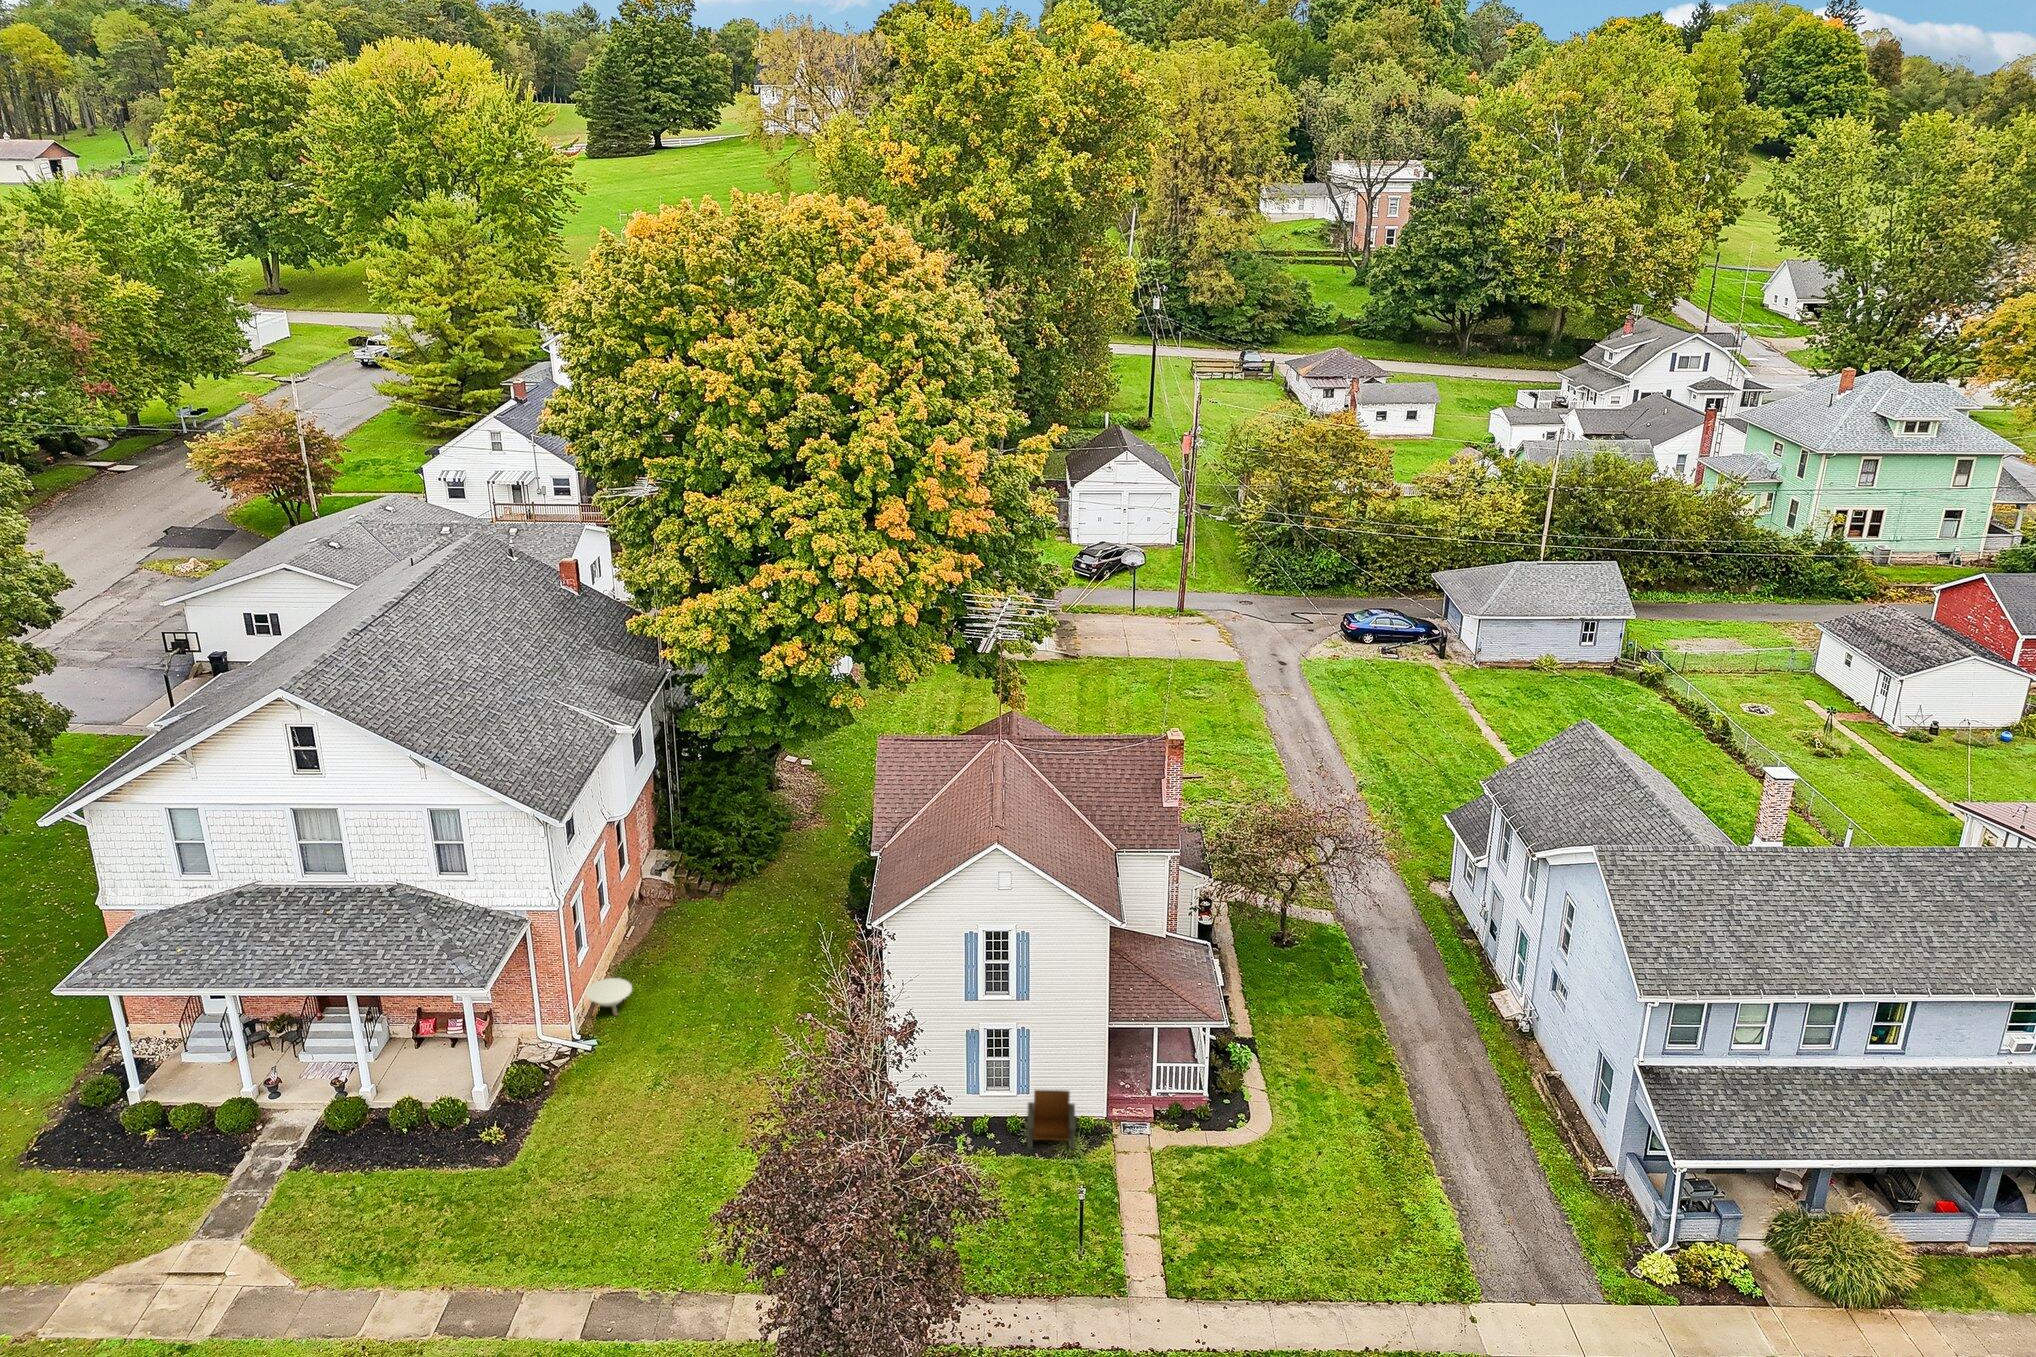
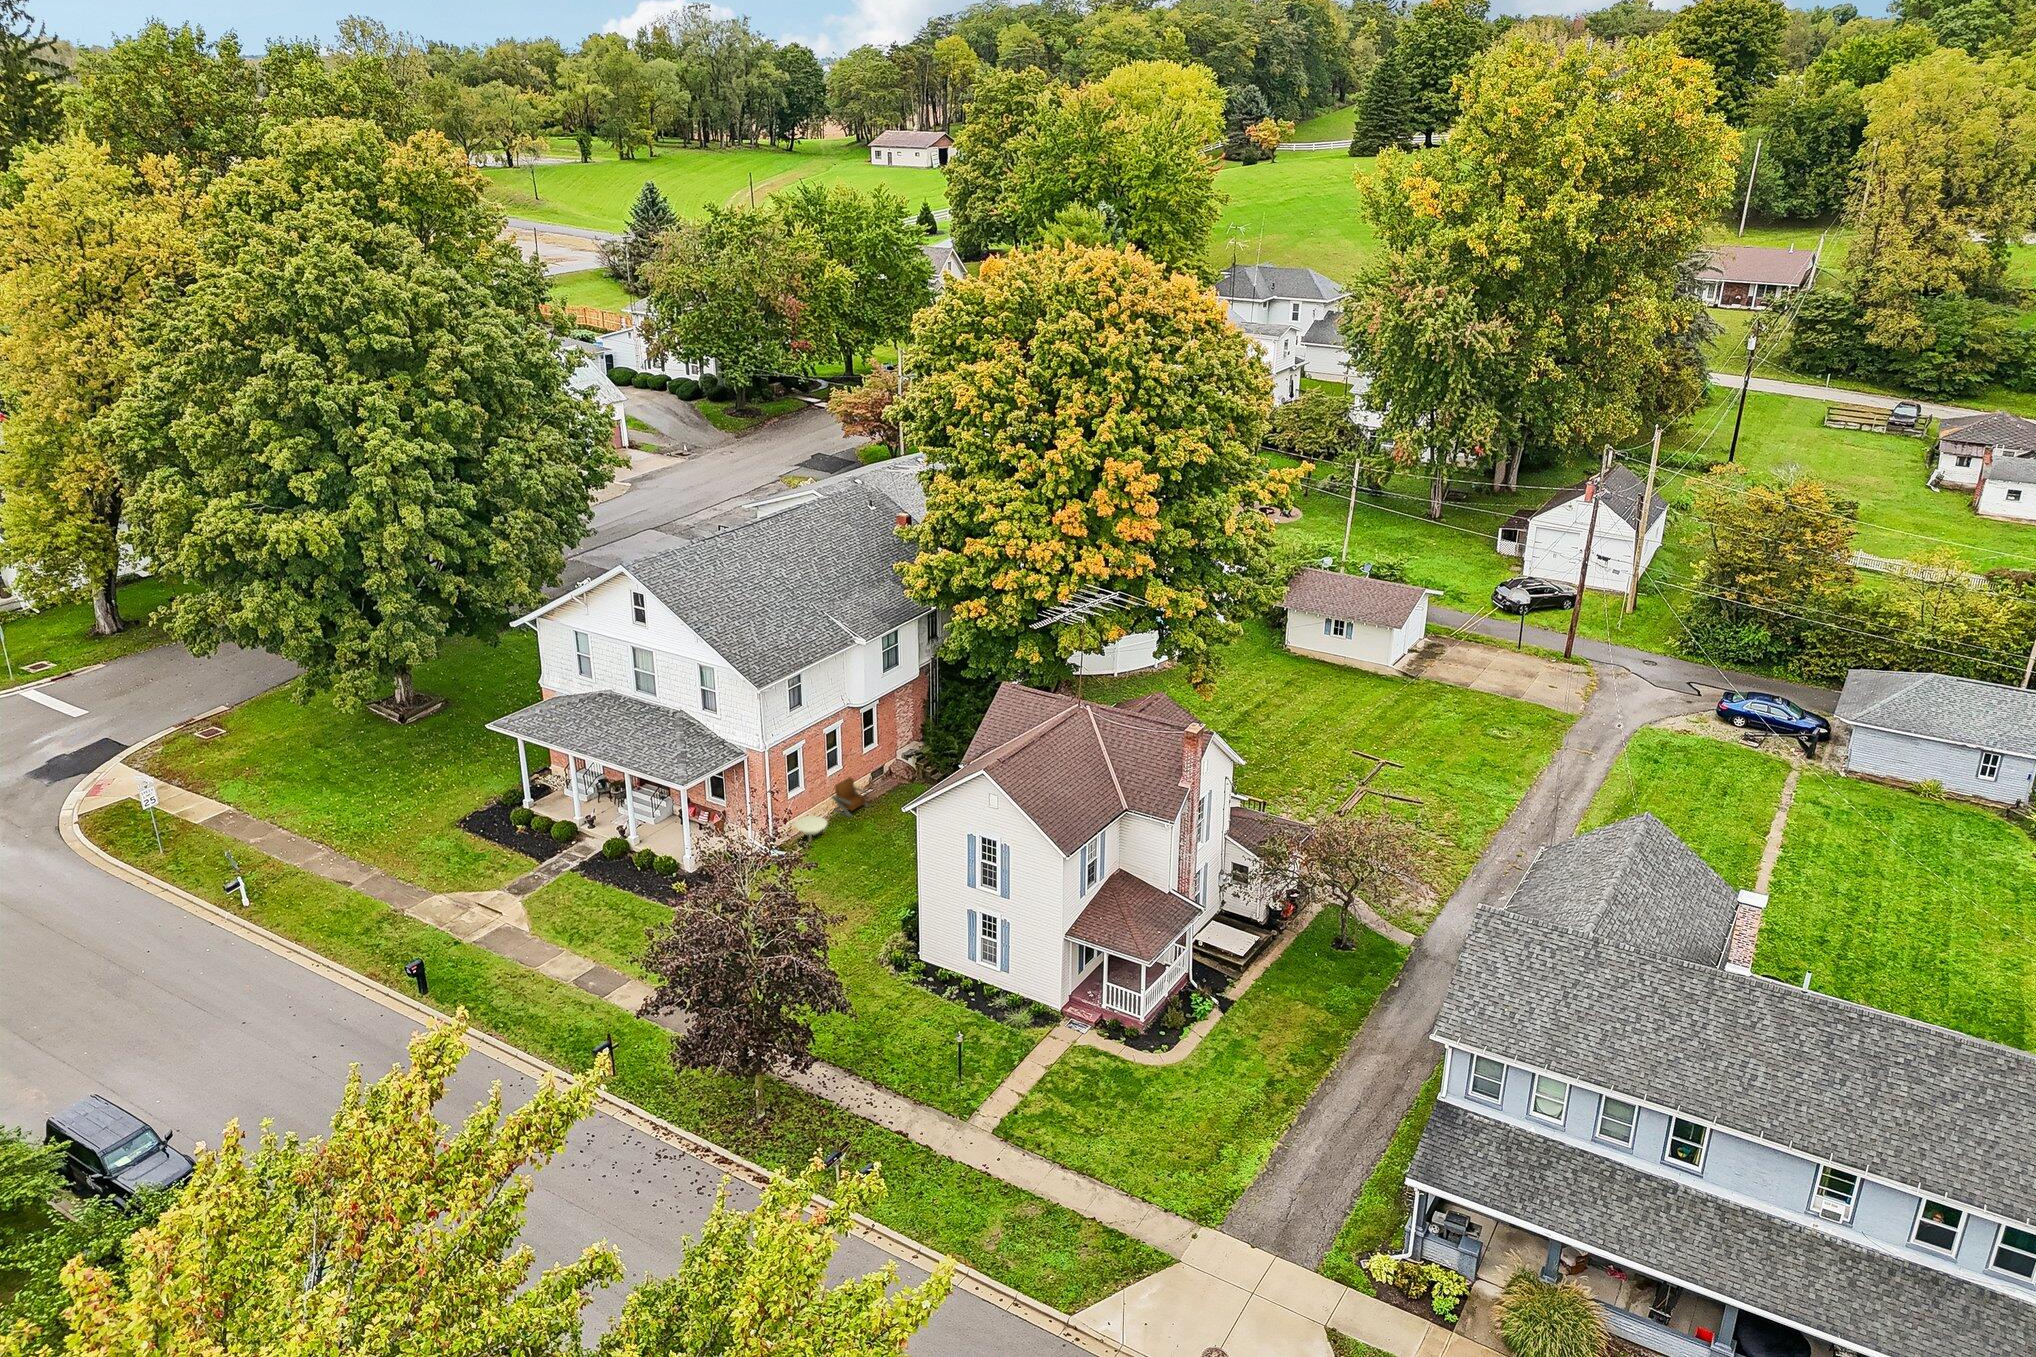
lounge chair: present [1027,1090,1076,1149] -> present [832,778,869,817]

